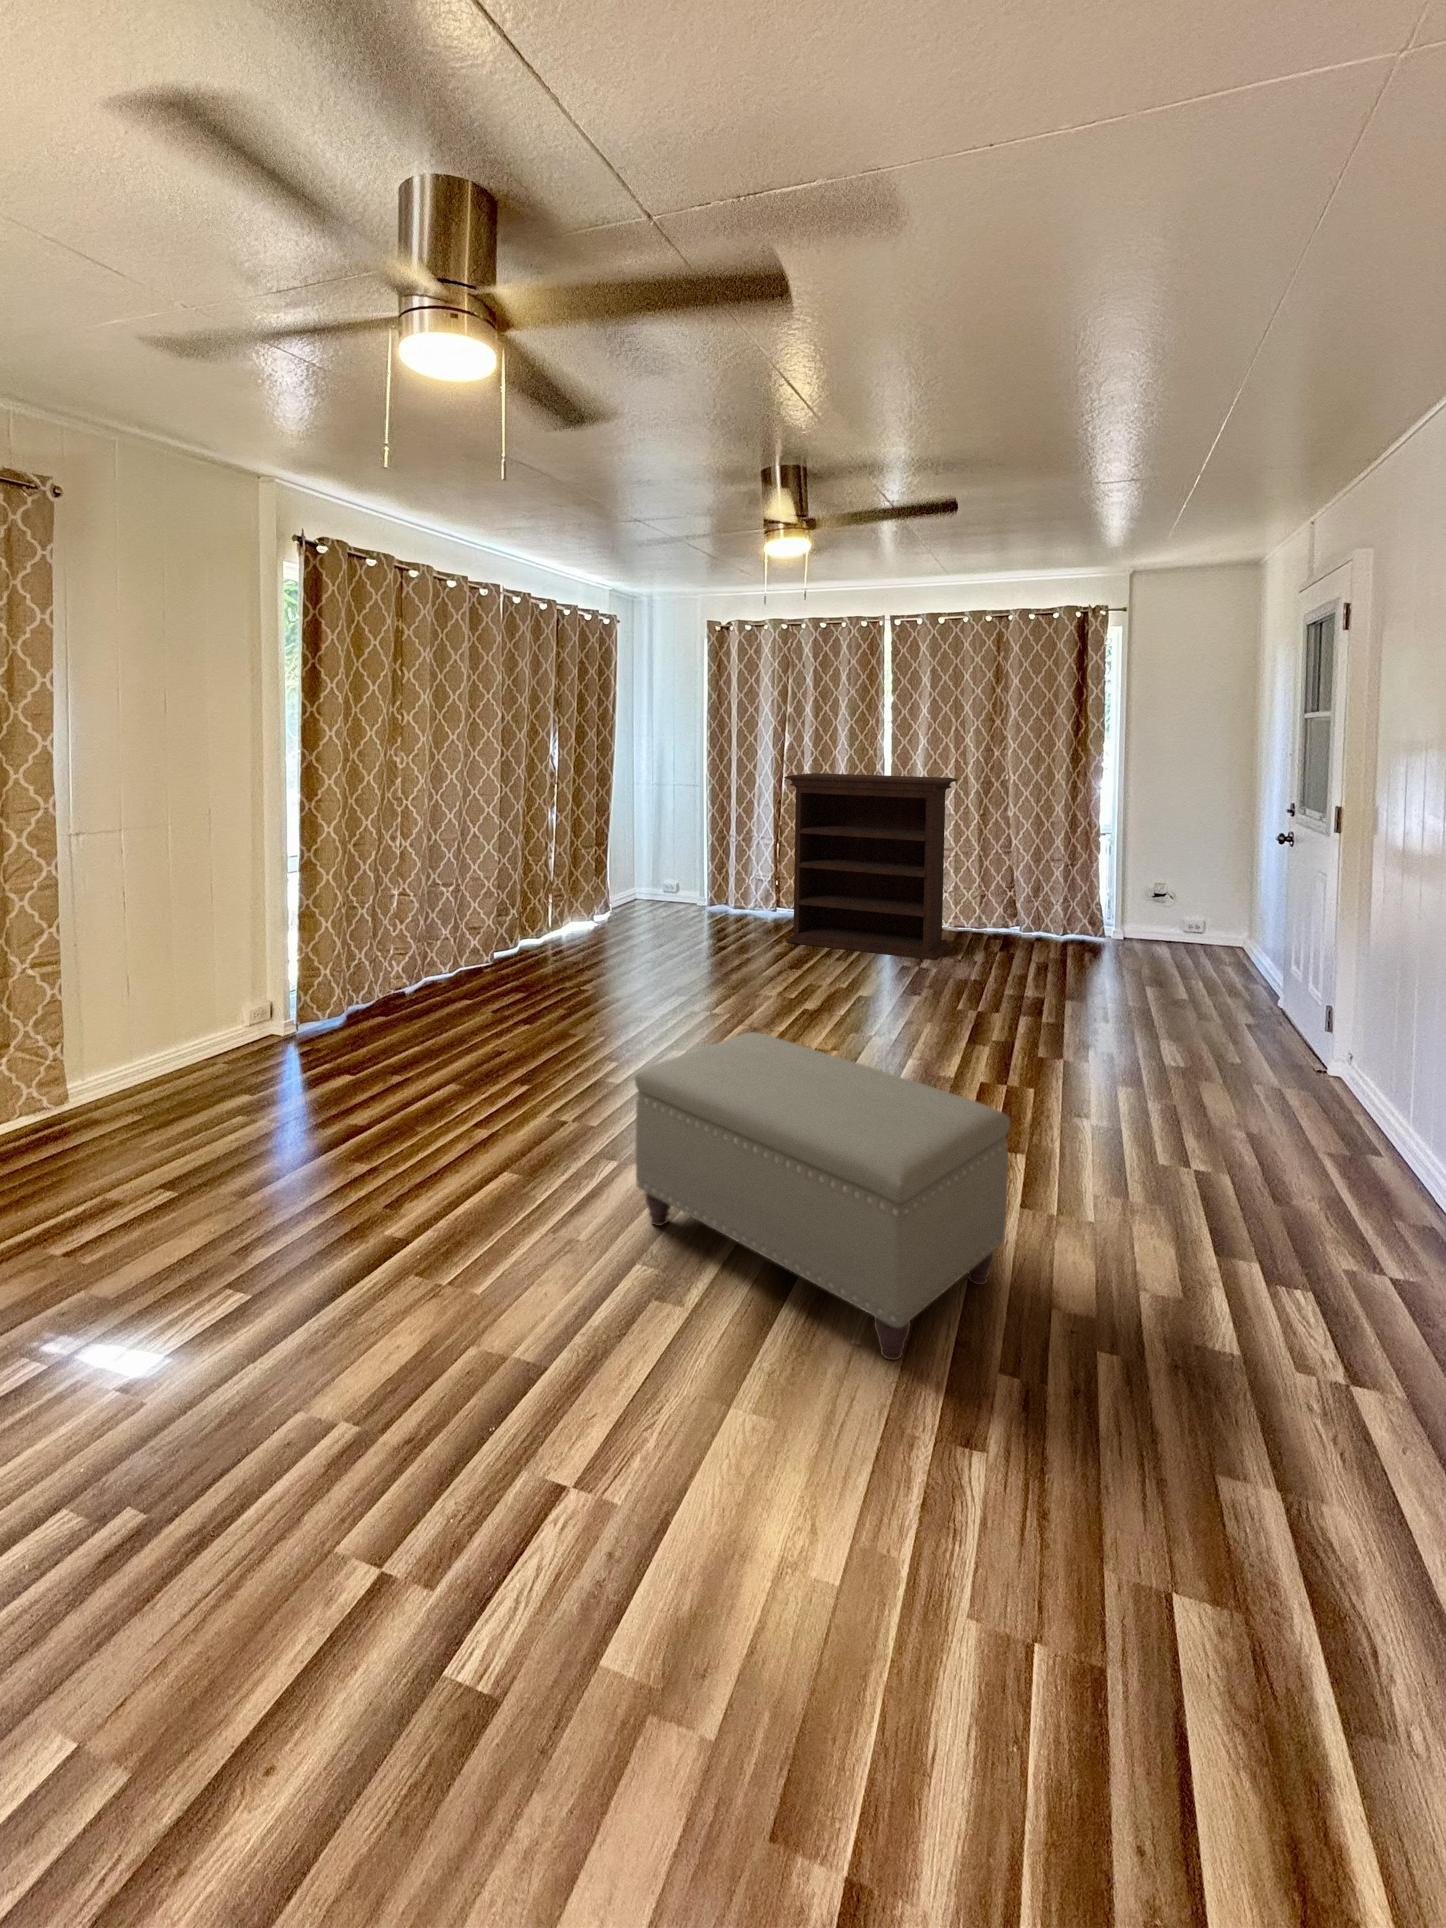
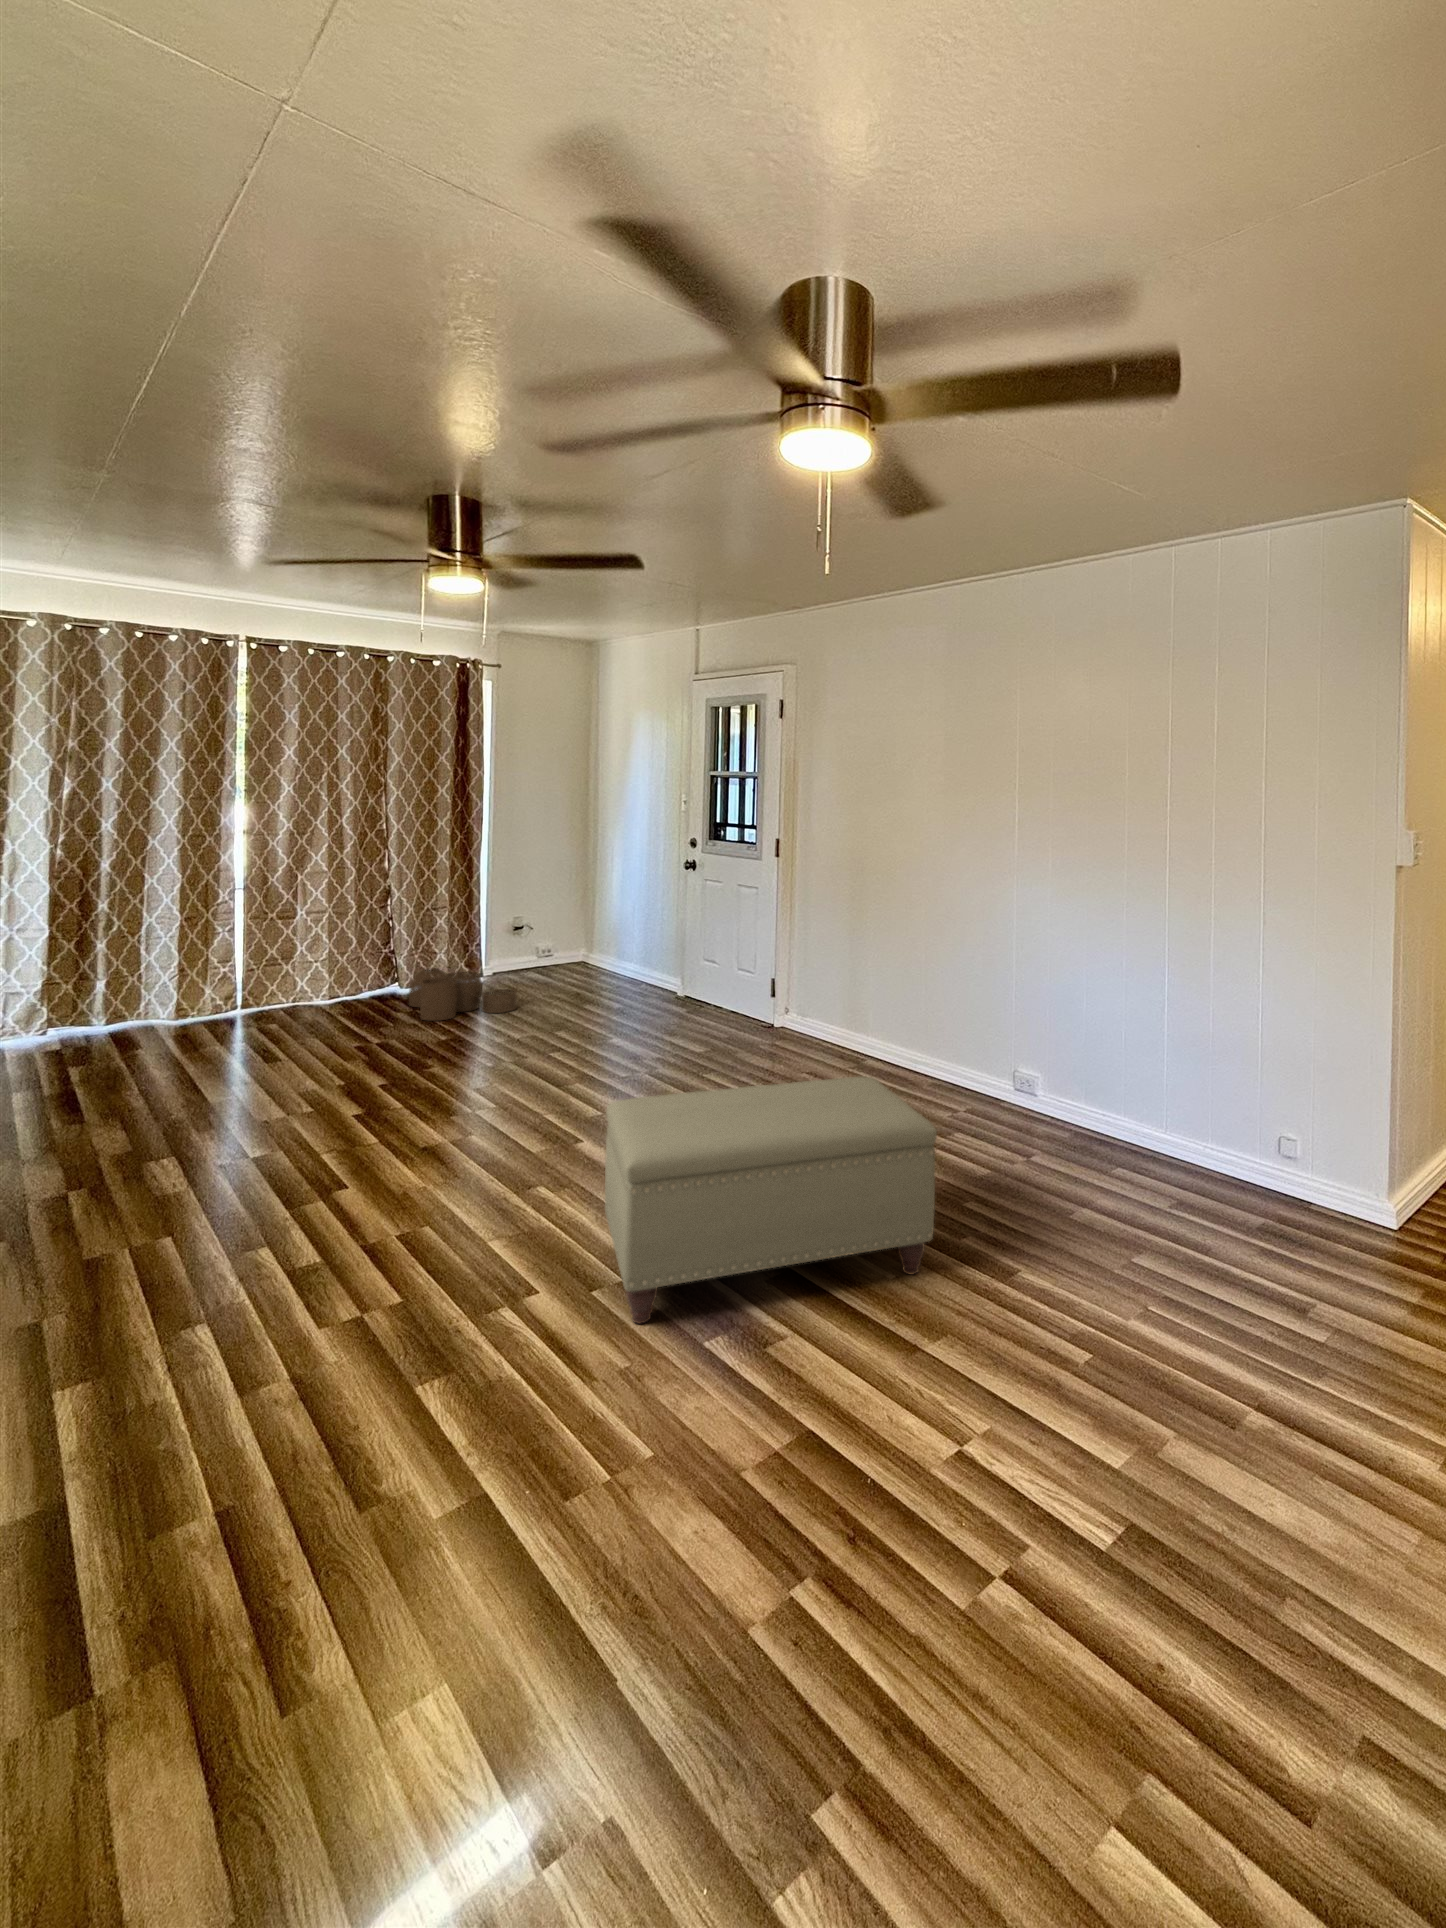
bookshelf: present [784,773,958,960] -> none [133,829,377,1068]
woven basket: none [997,910,1093,971] -> present [409,967,517,1021]

